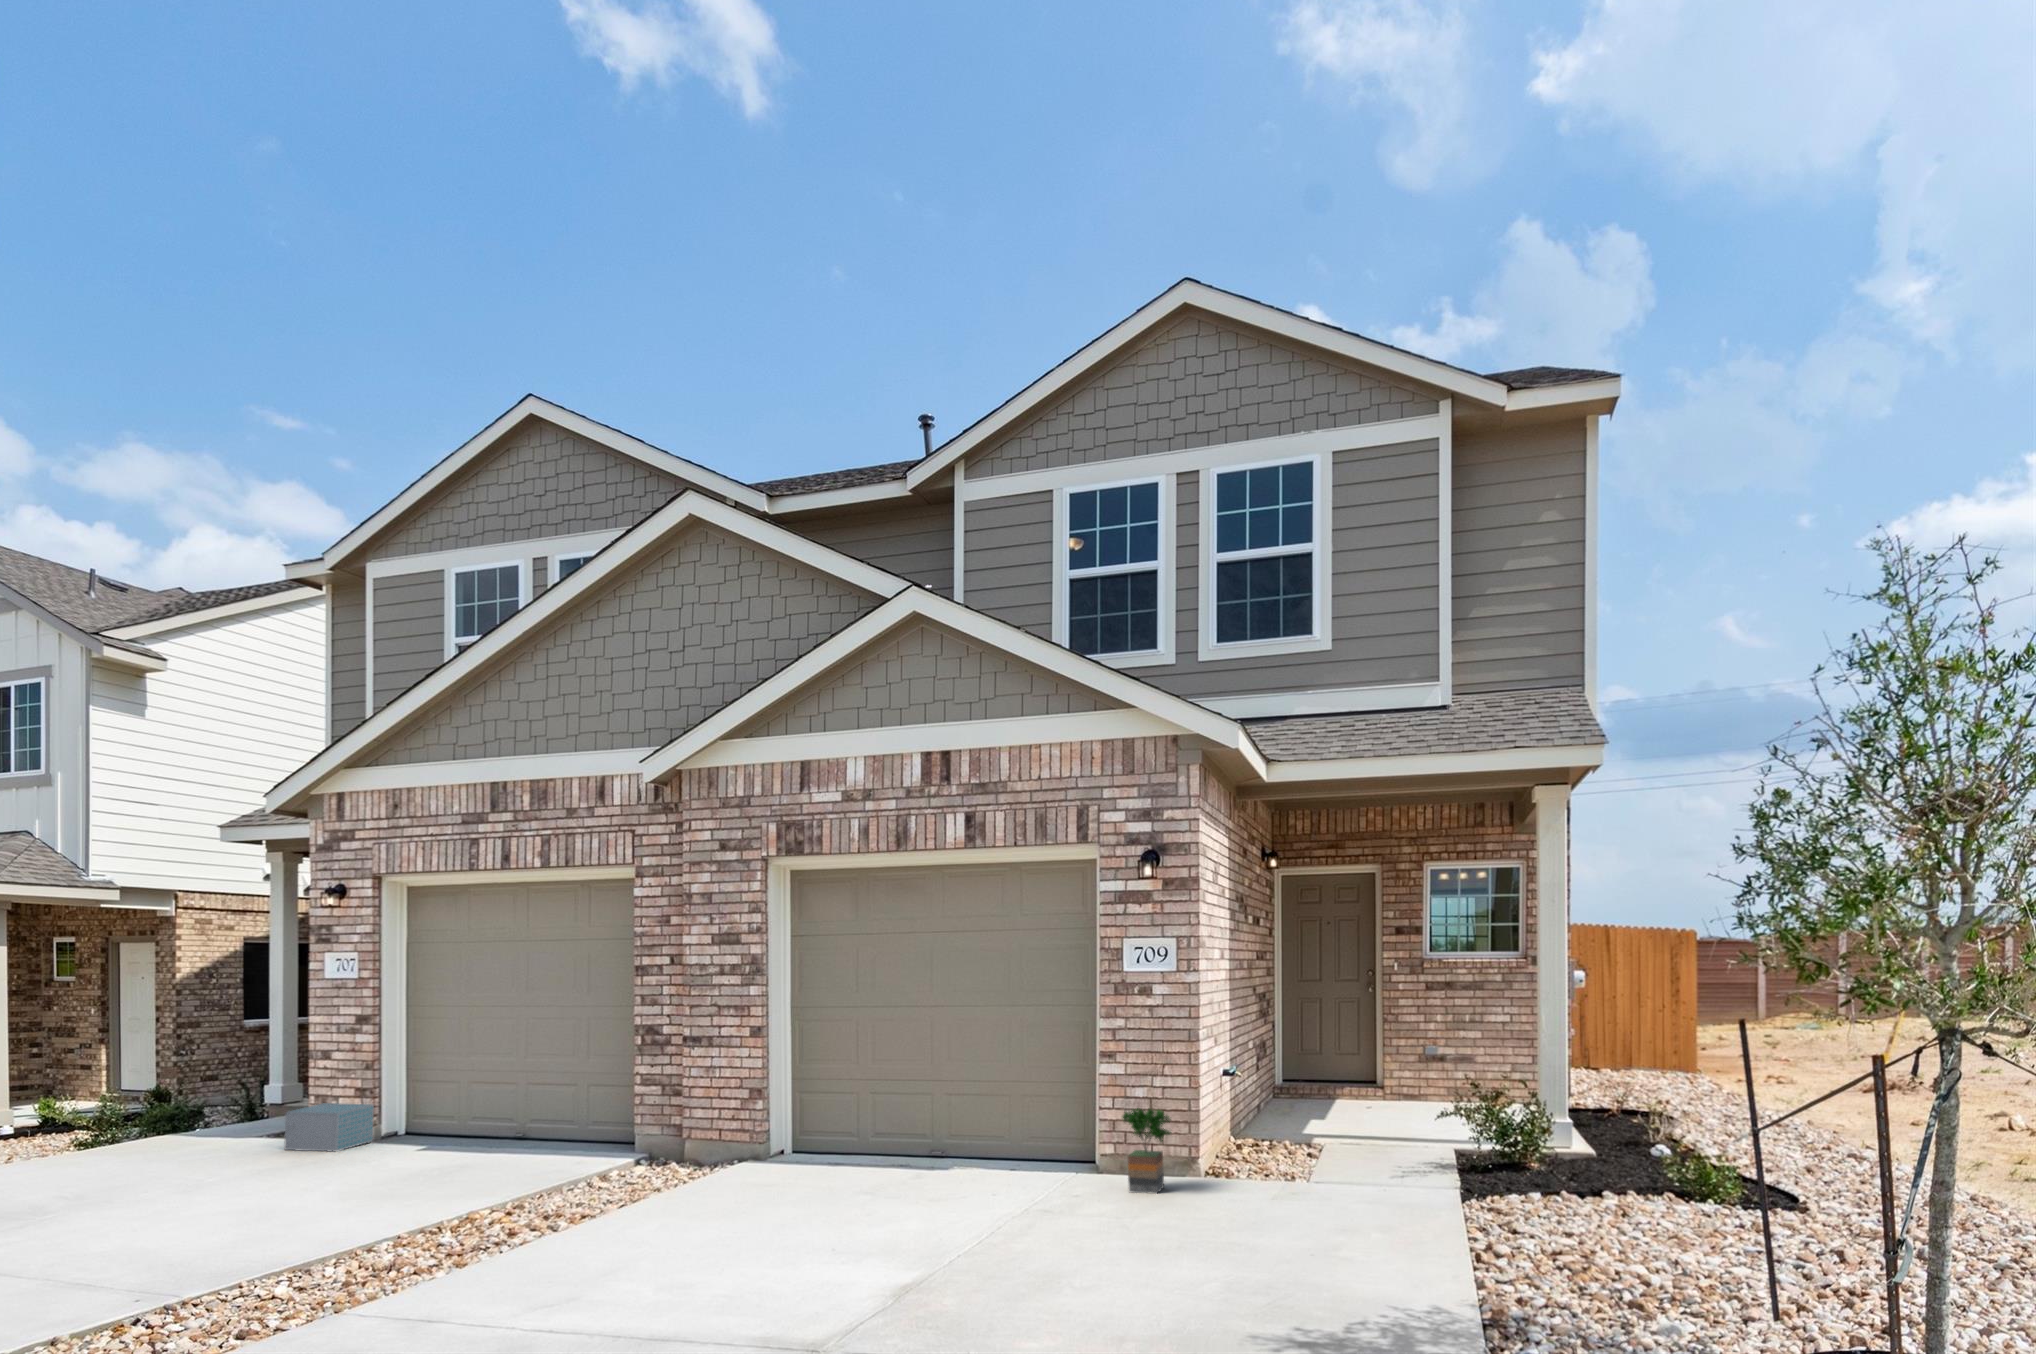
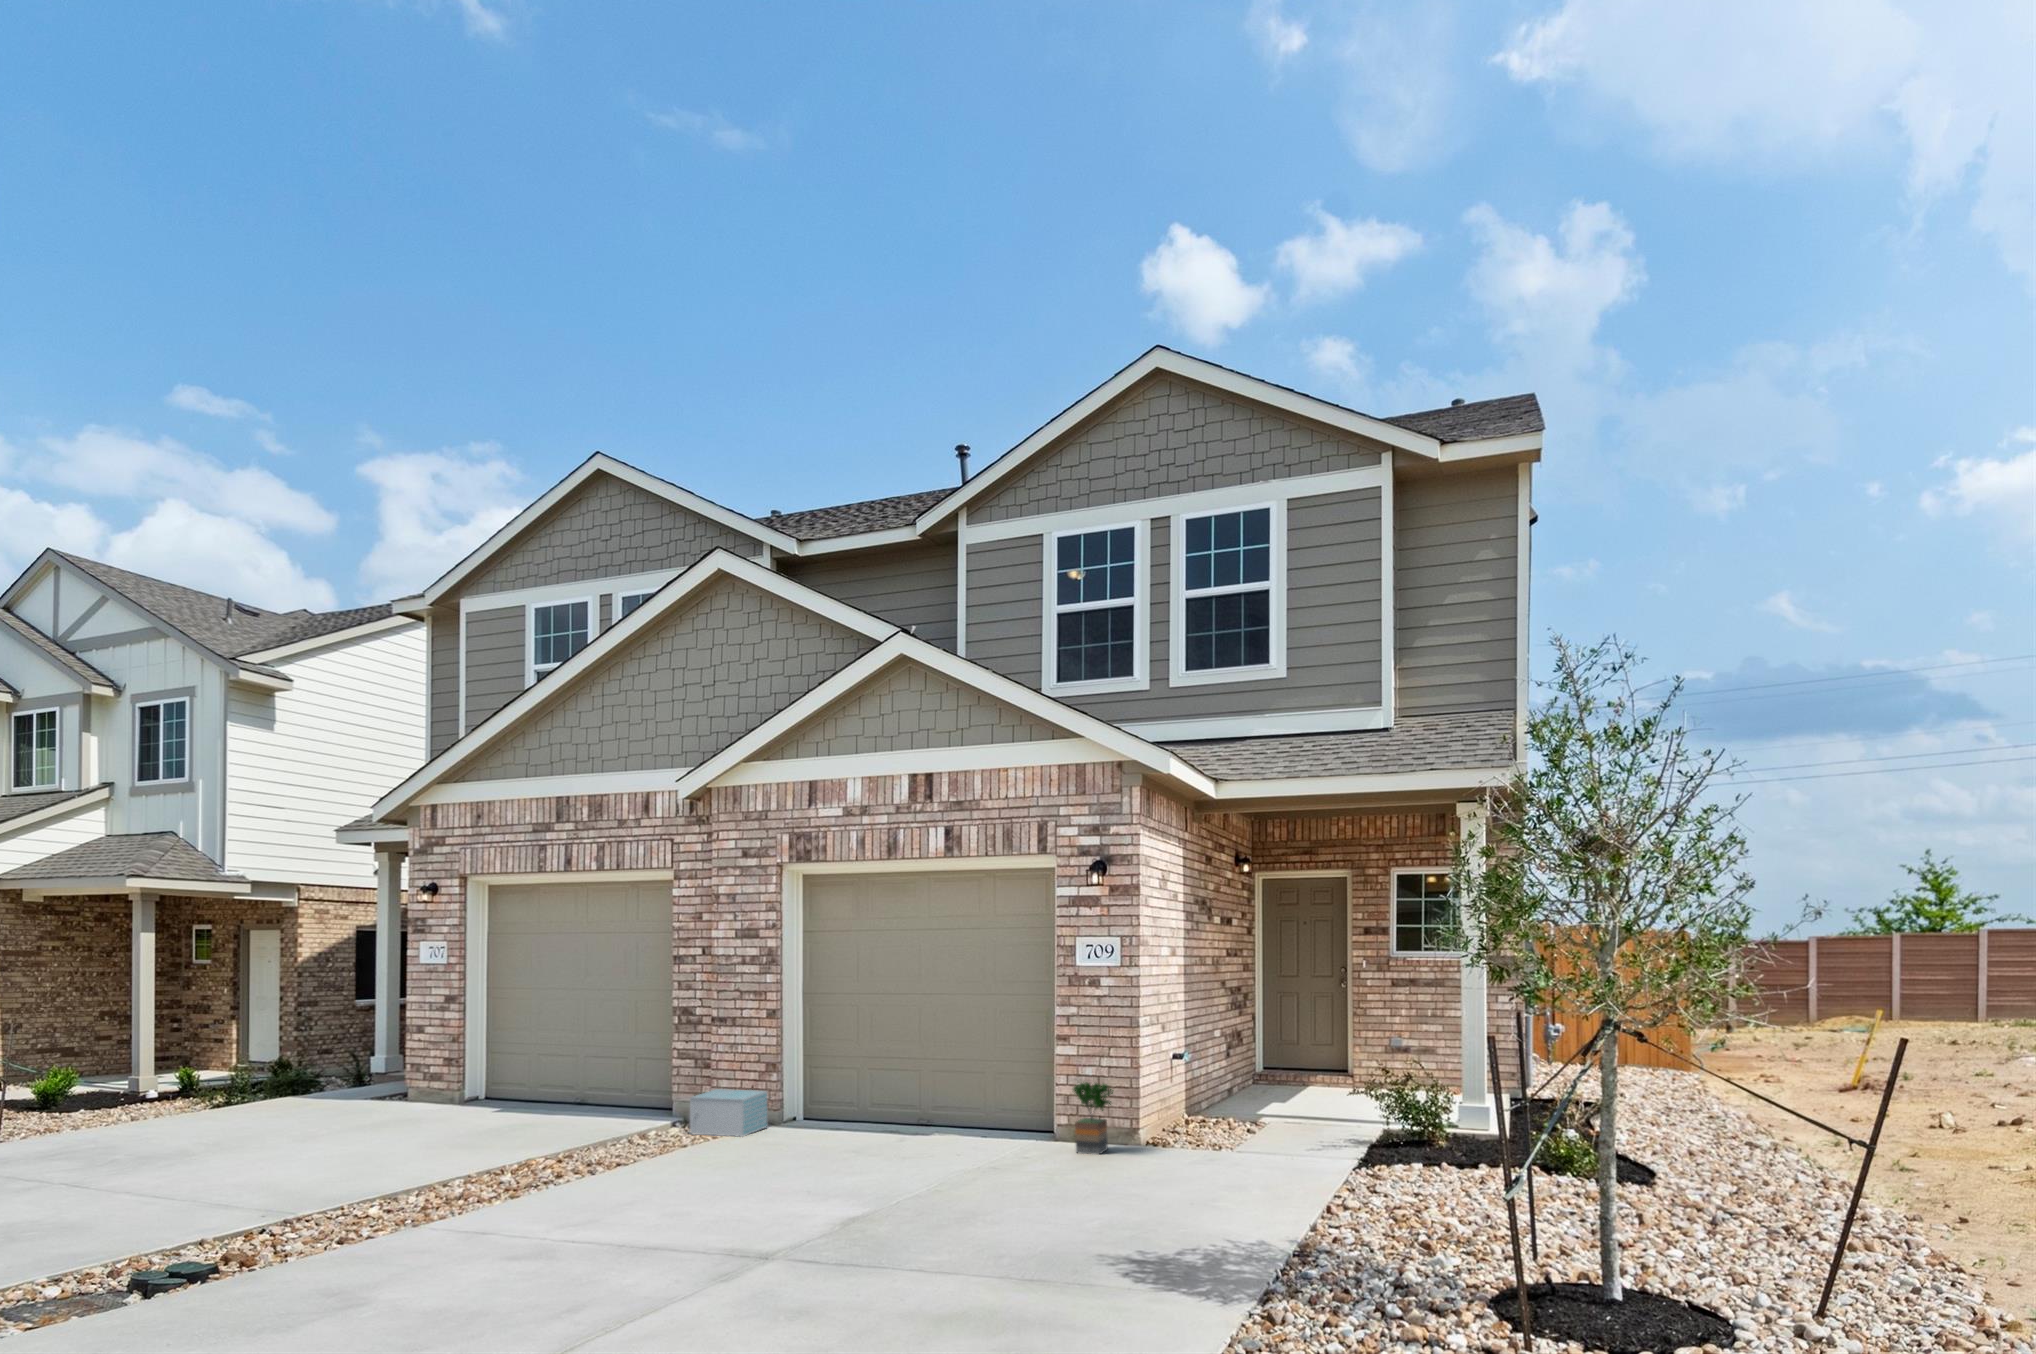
storage box: present [284,1103,374,1152] -> present [690,1089,767,1137]

